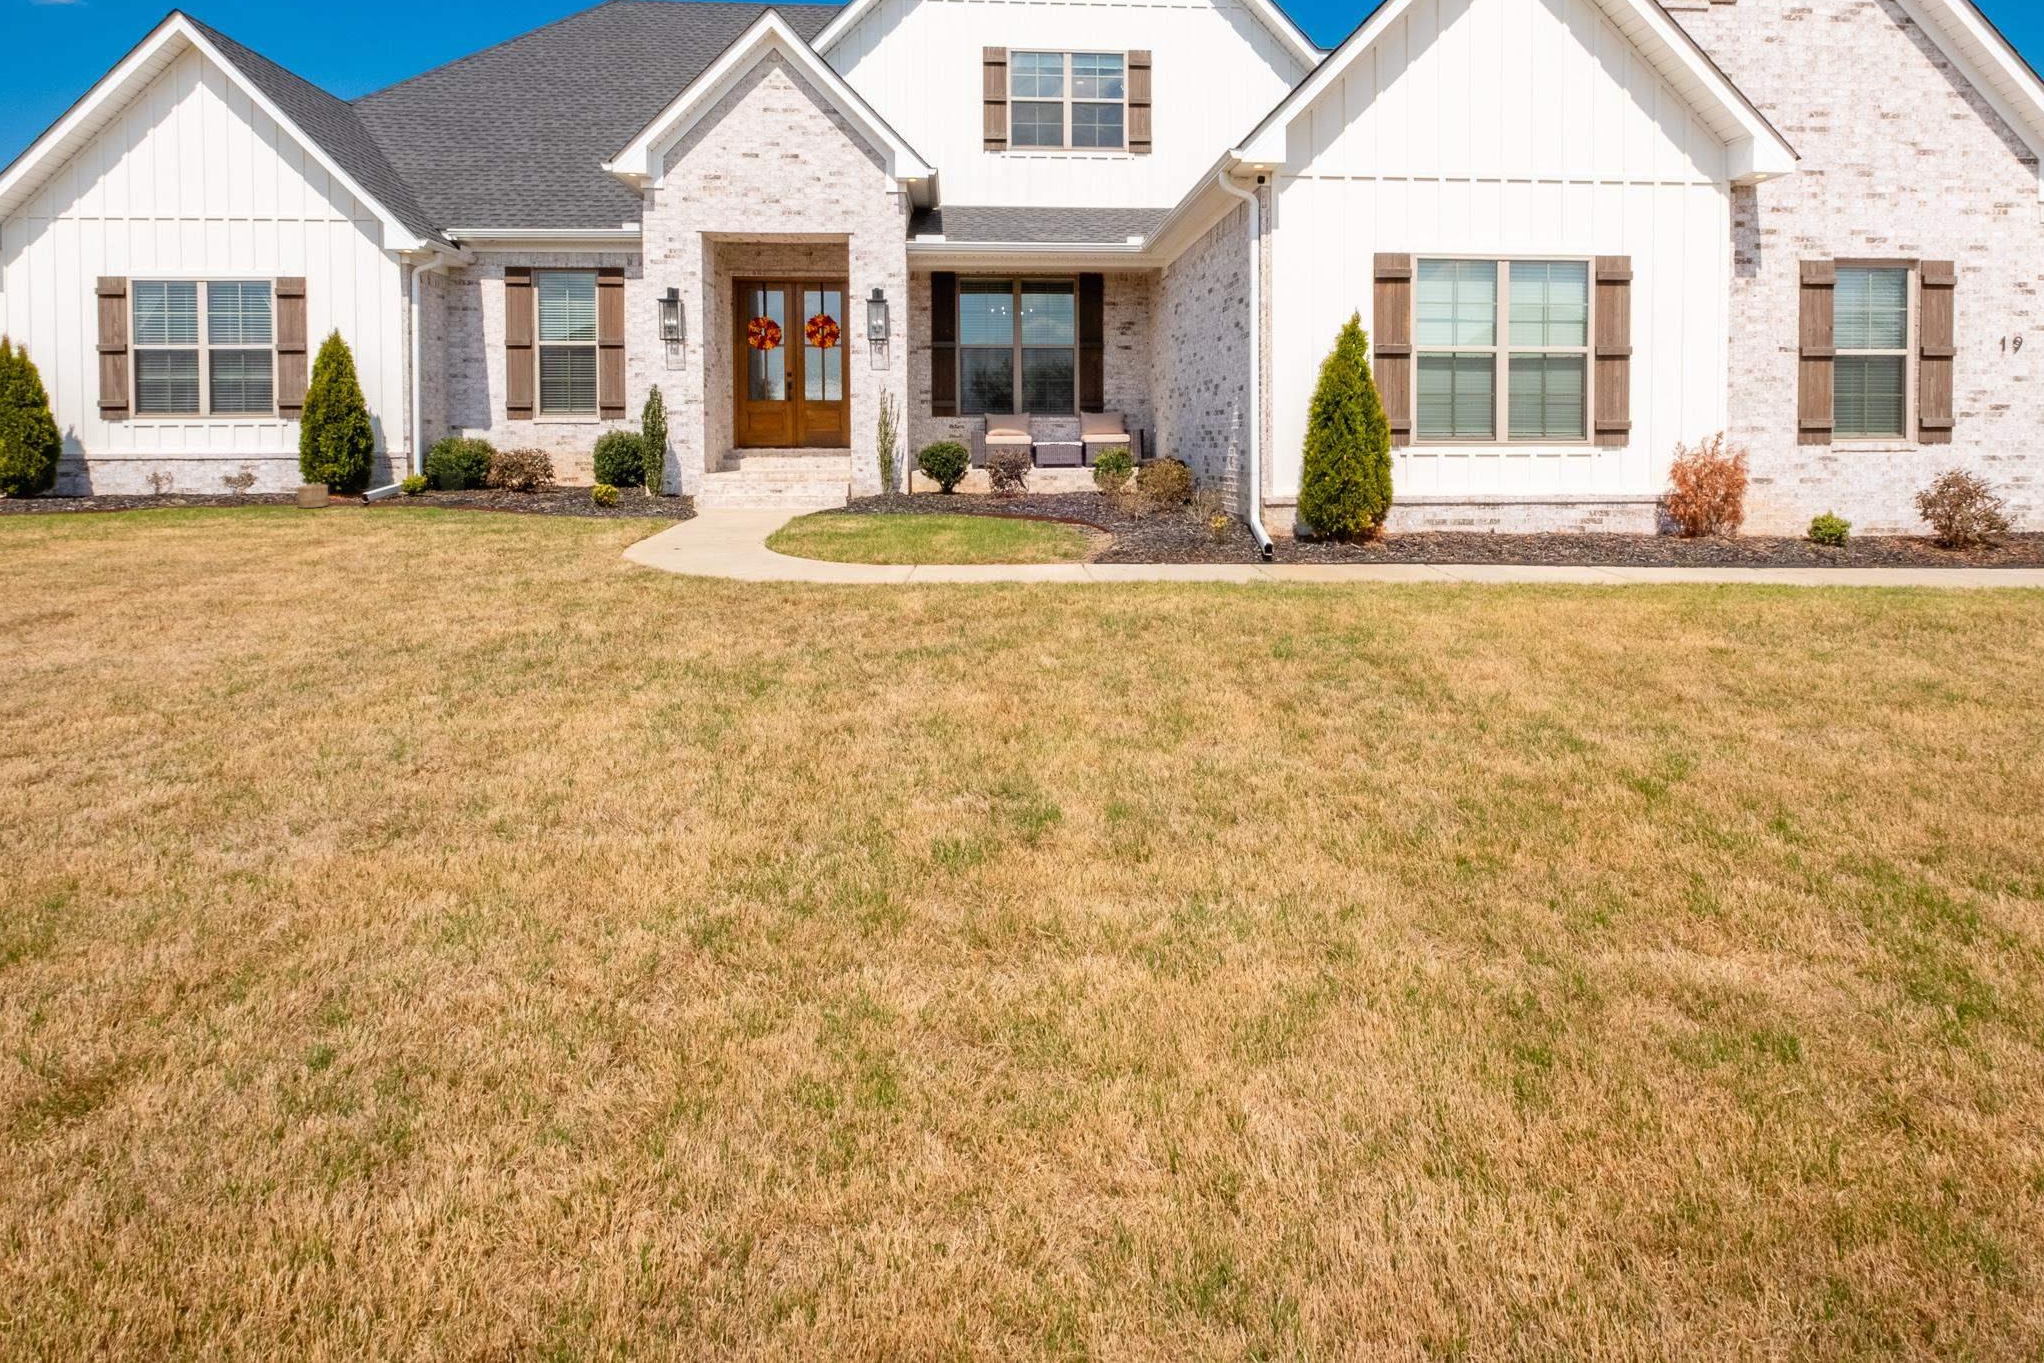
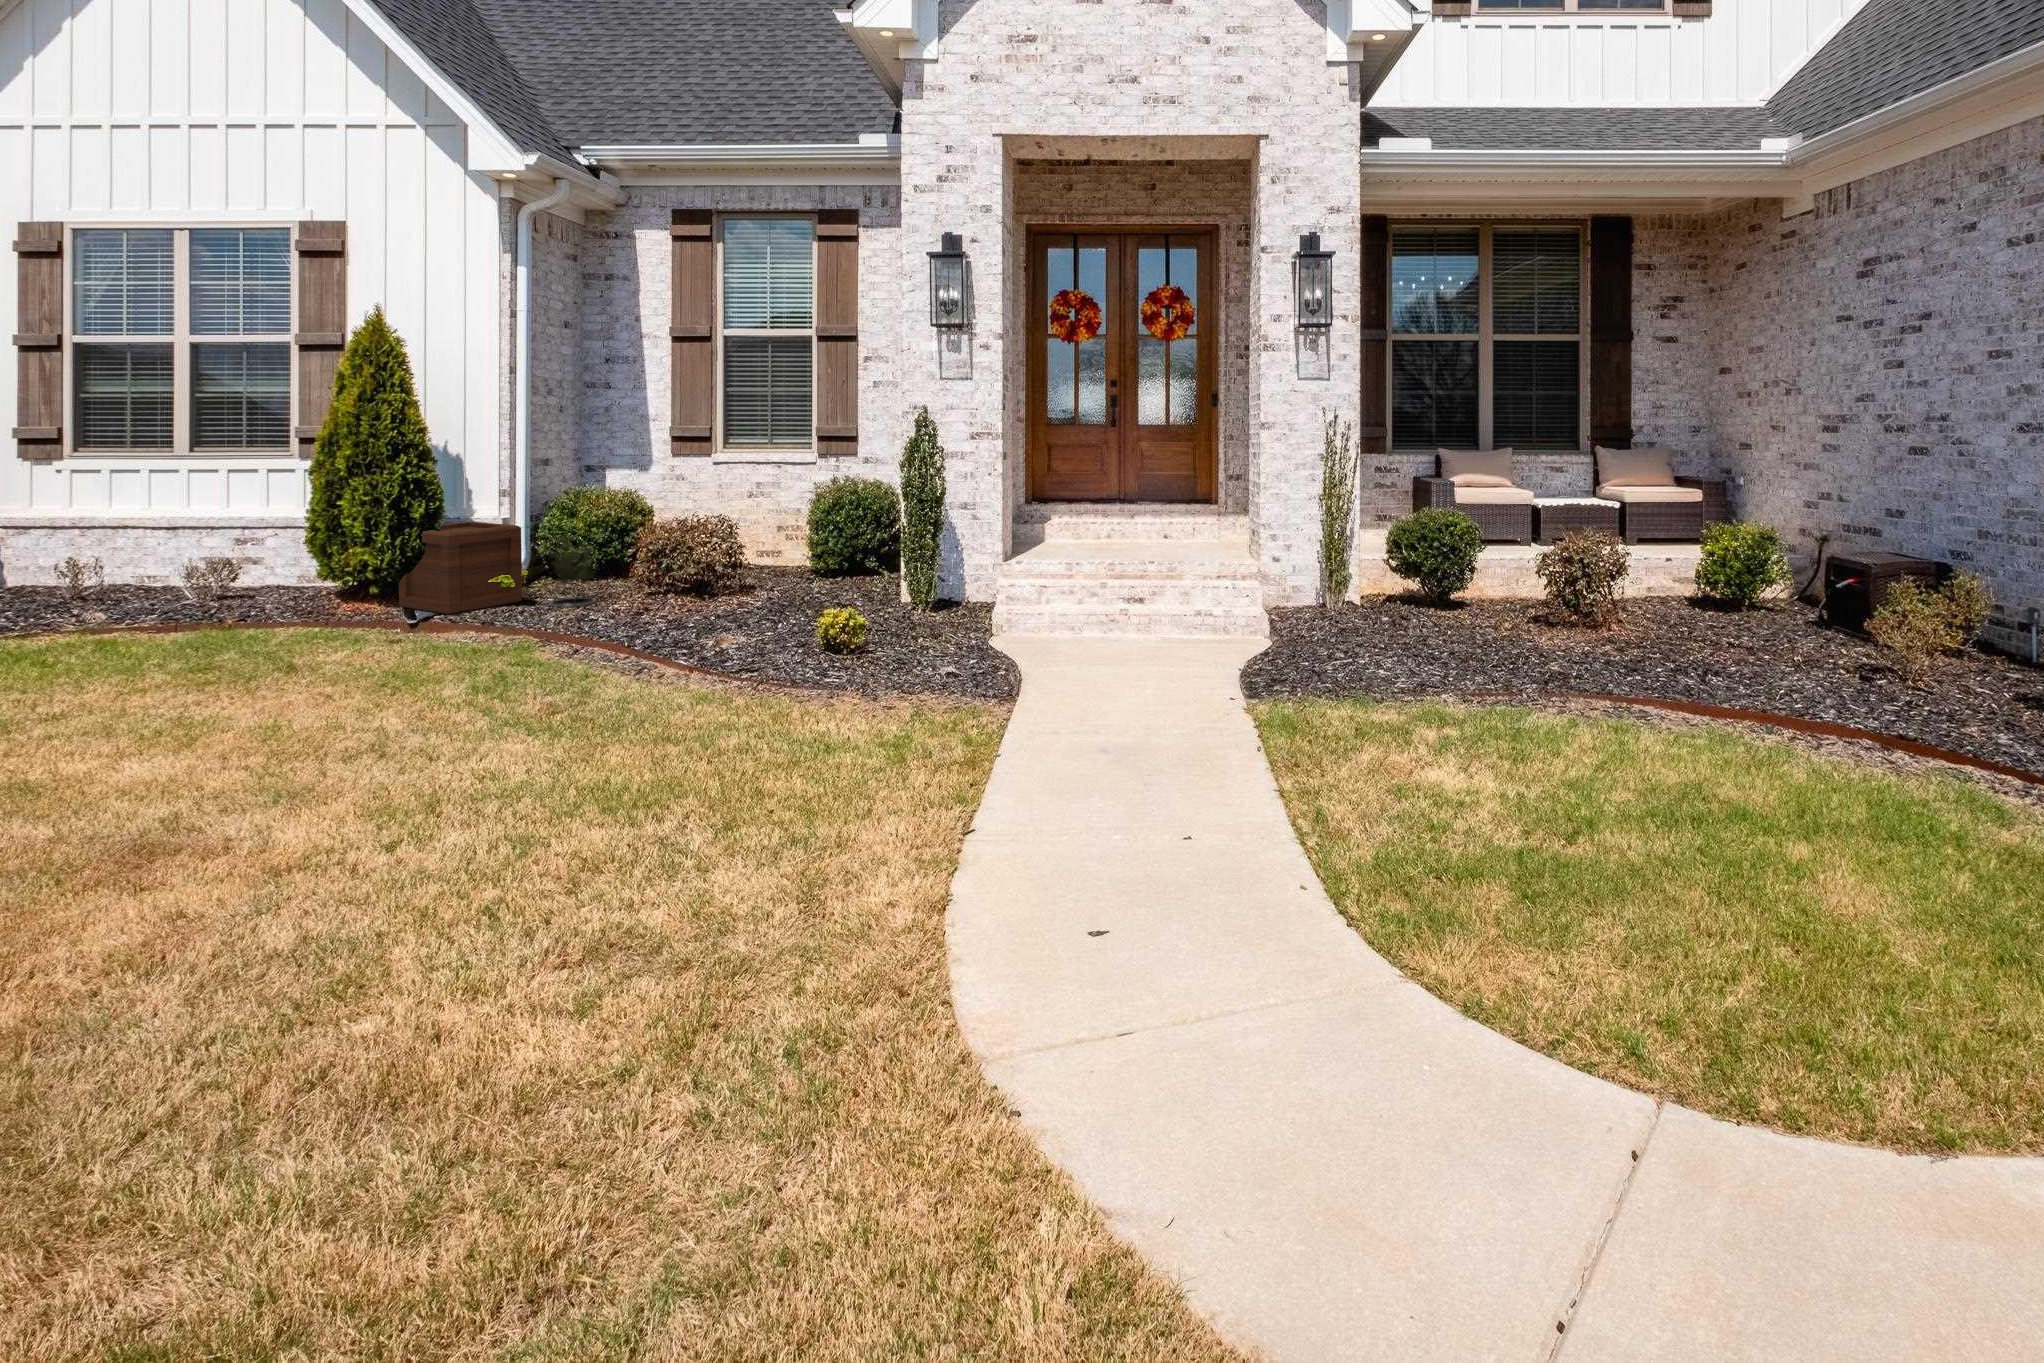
wooden crate: none [345,456,420,508] -> present [399,522,522,614]
wooden bucket: present [297,484,329,508] -> none [313,572,370,614]

